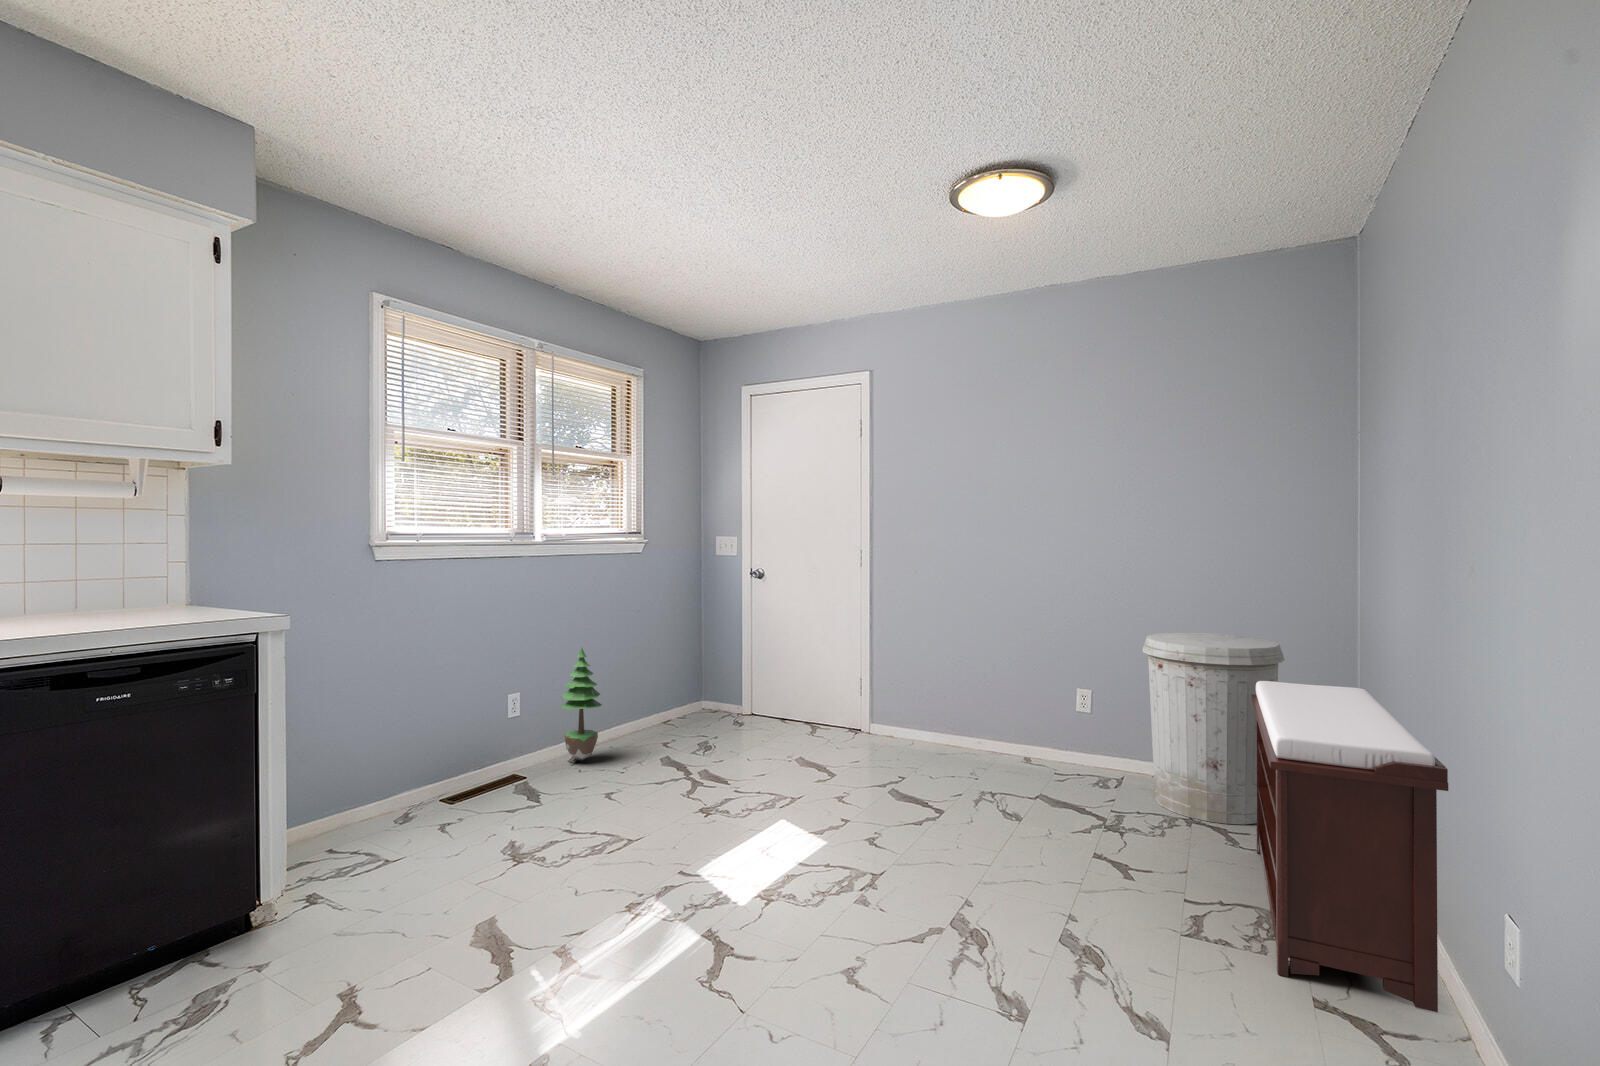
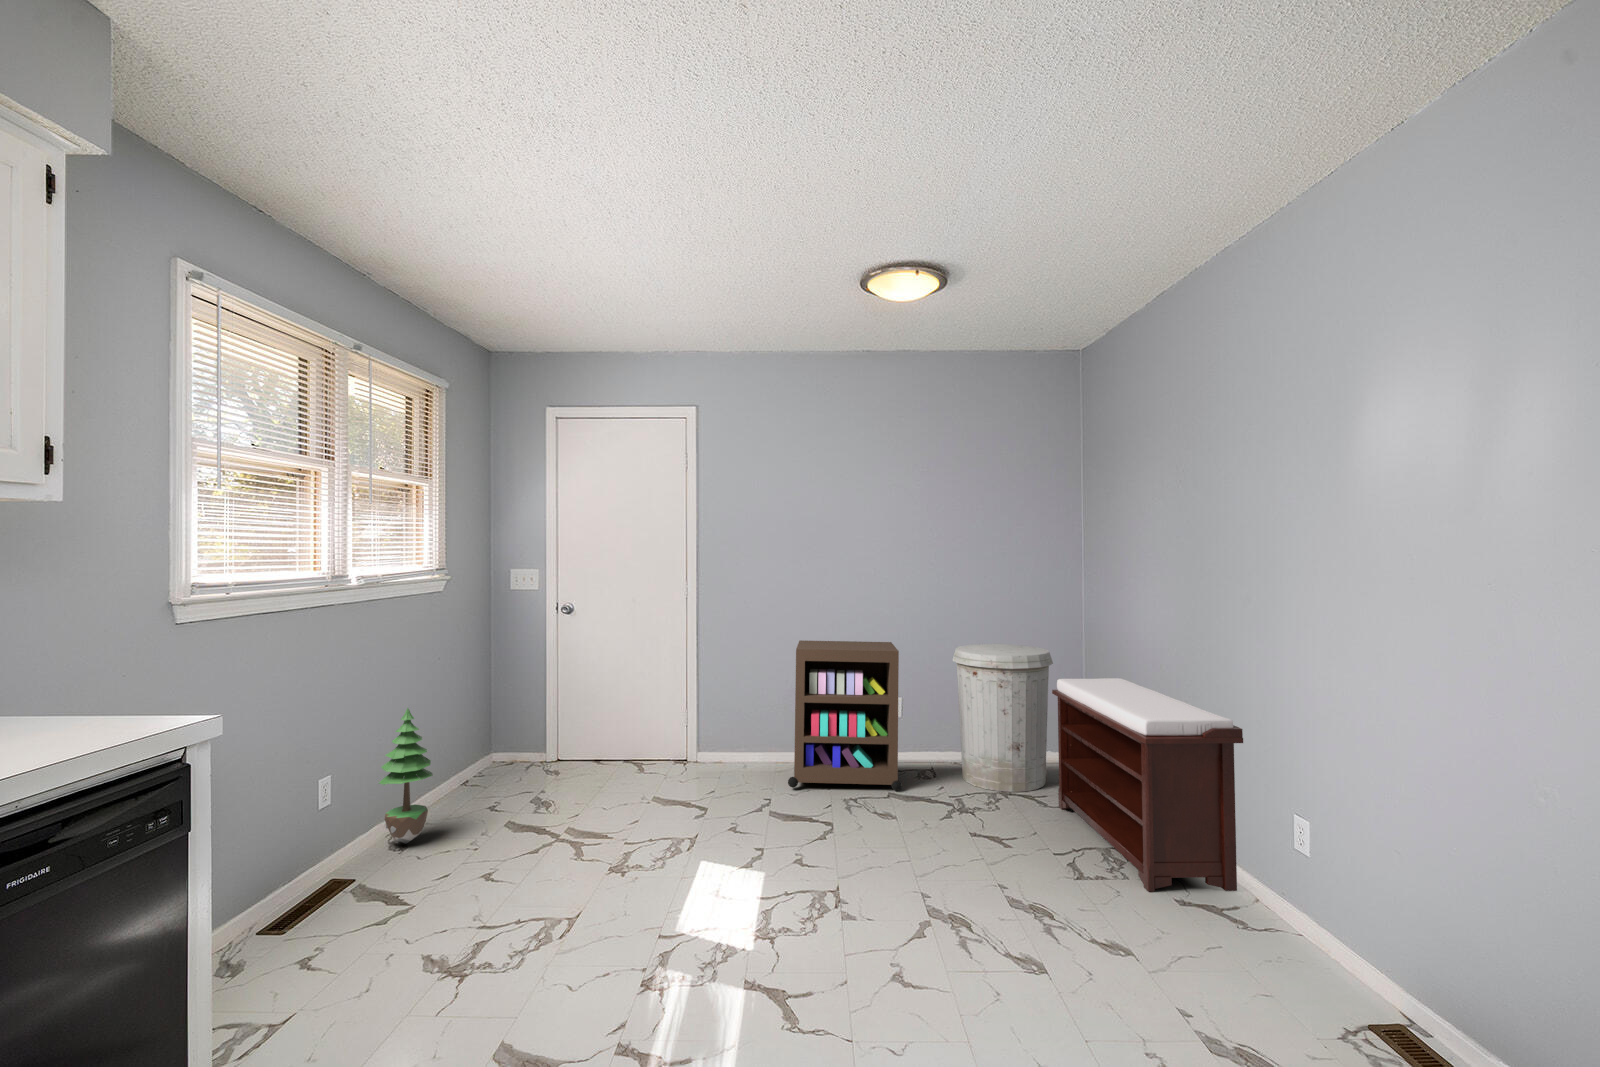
storage cabinet: none [933,616,1080,794] -> present [788,640,902,791]

